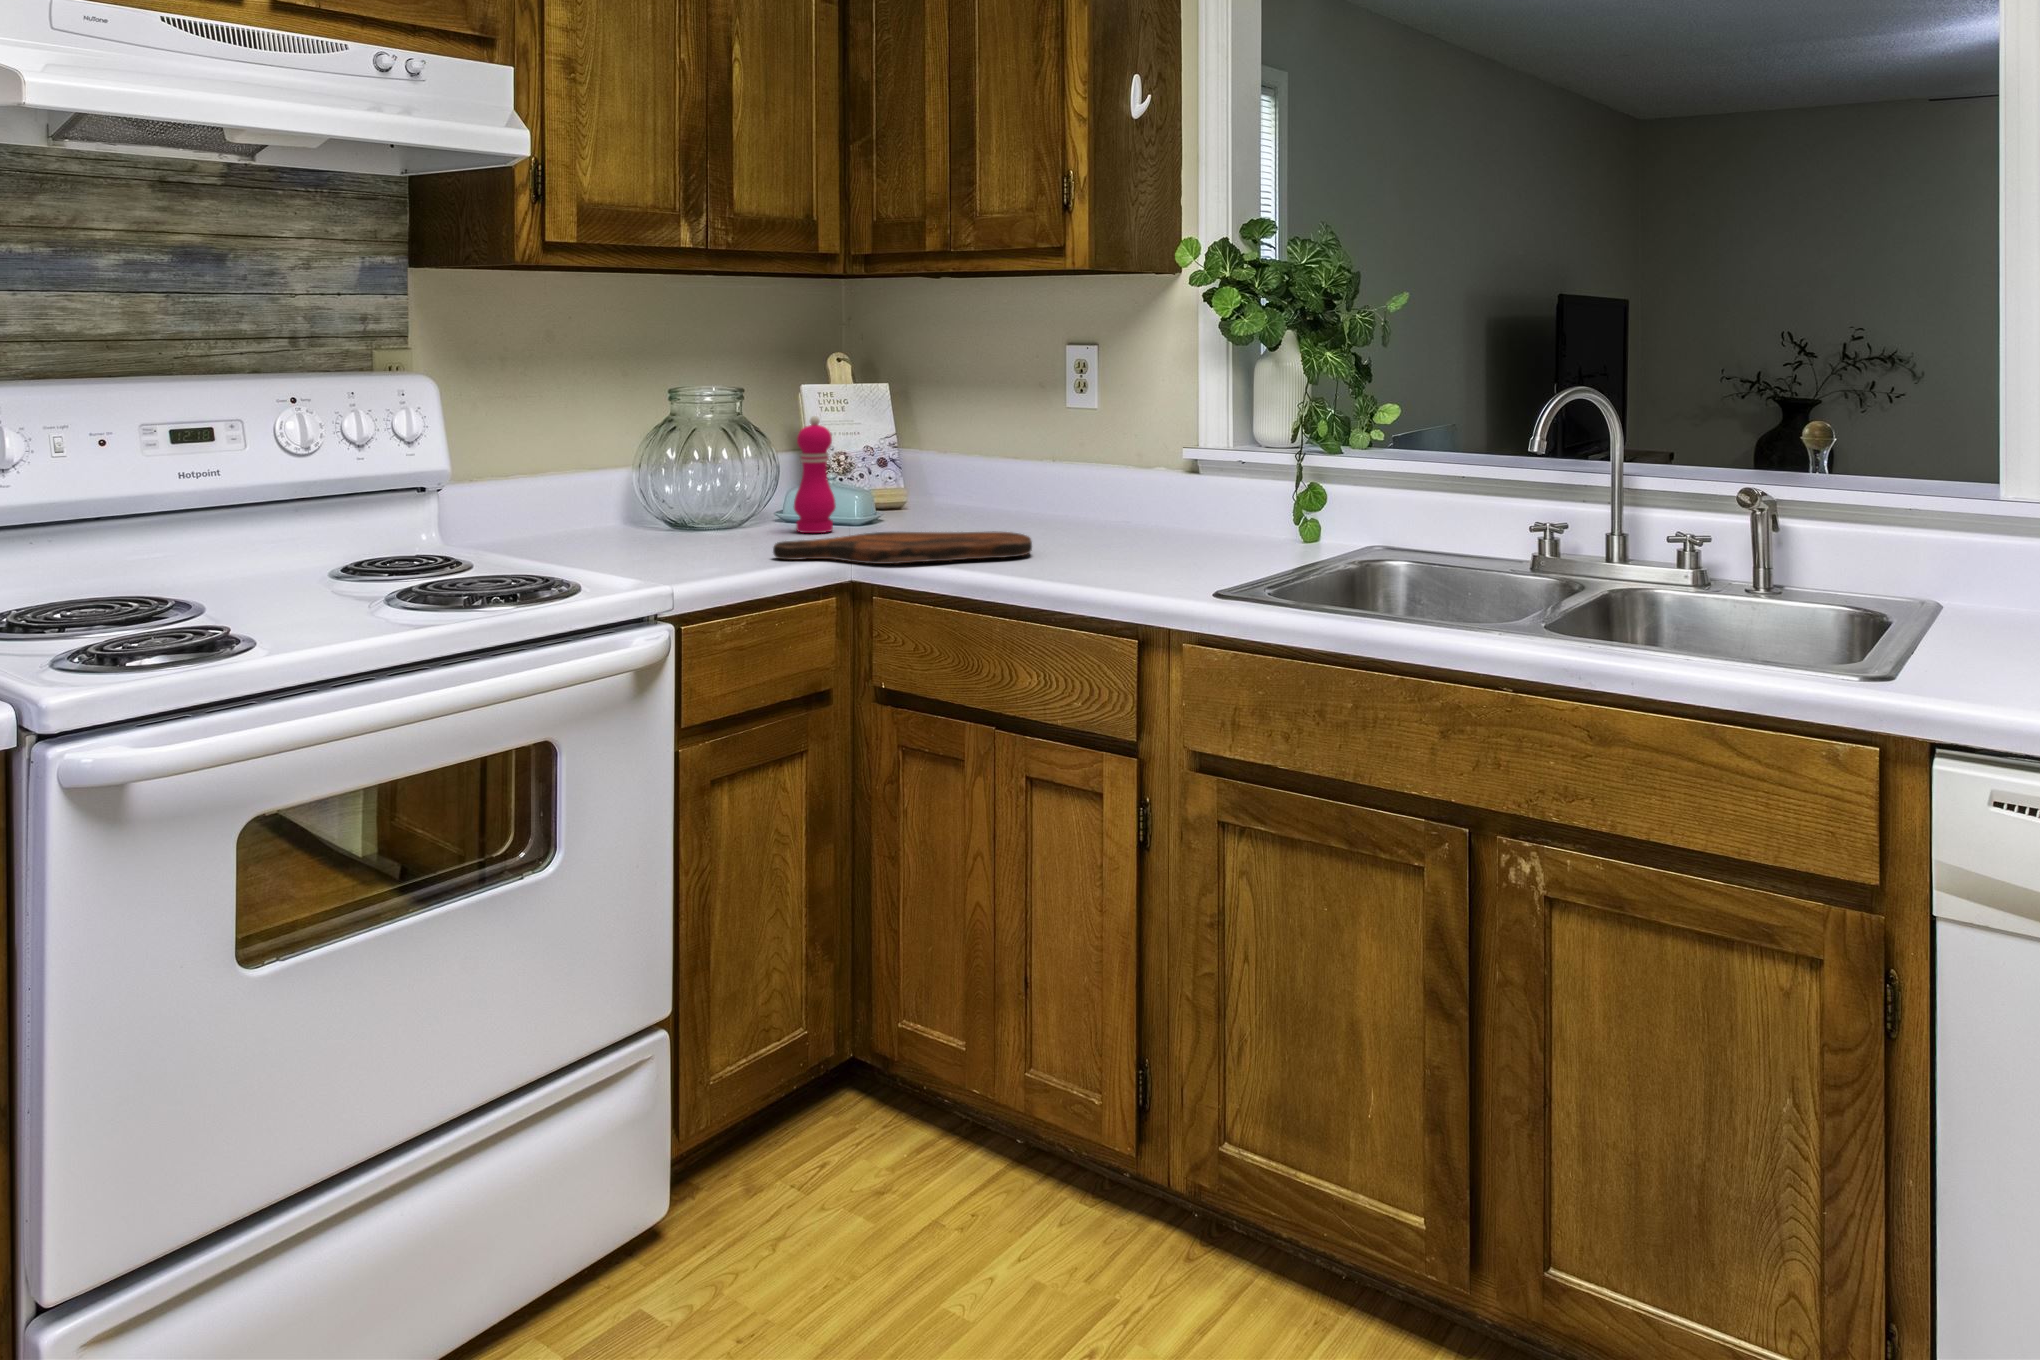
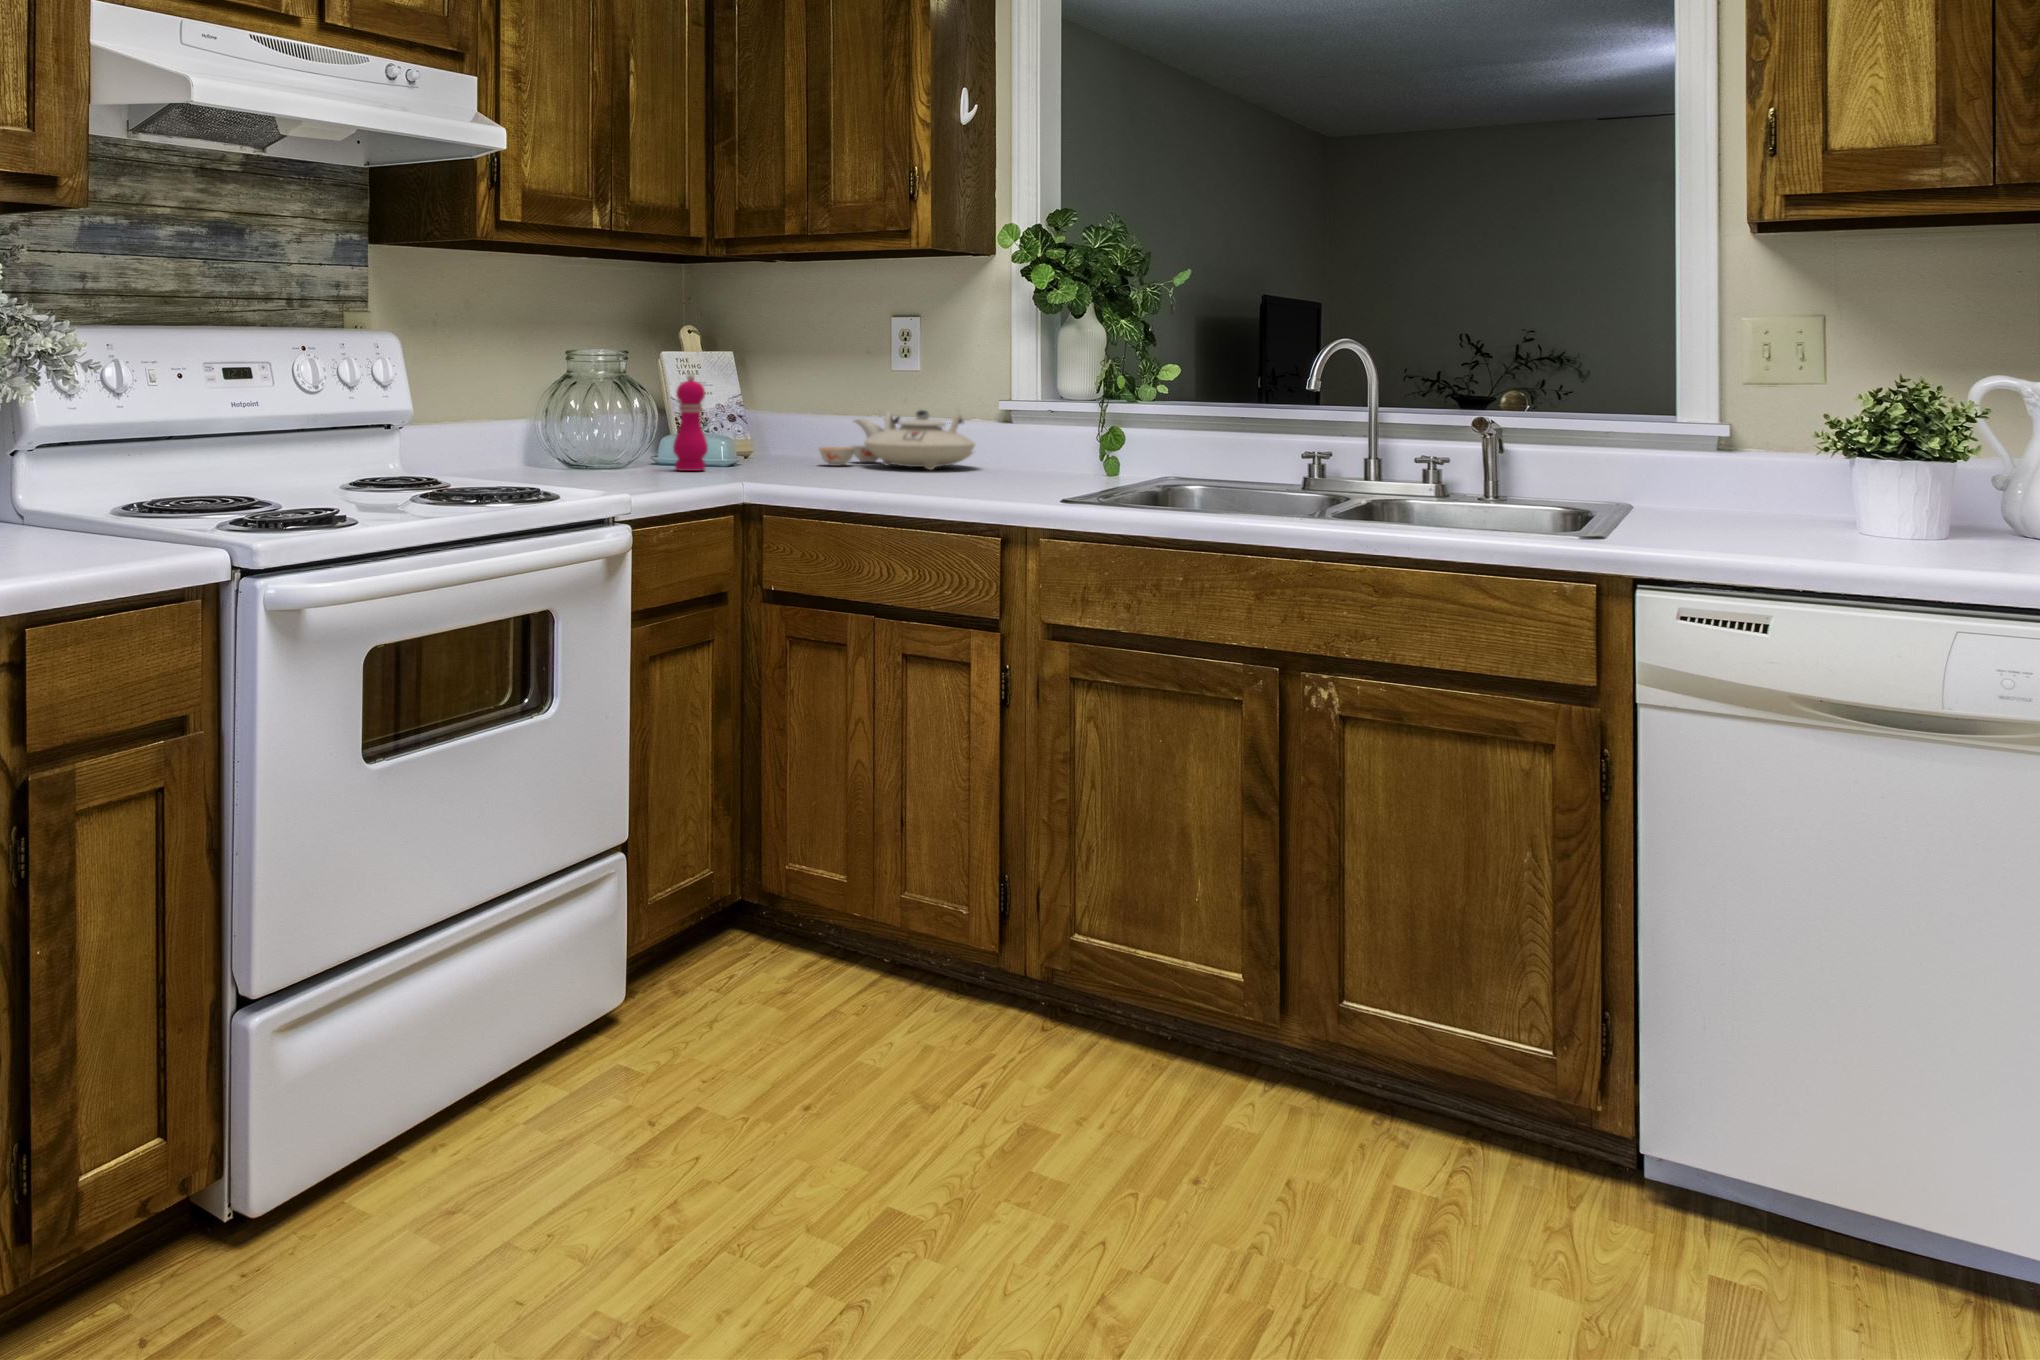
teapot: none [979,456,1168,529] -> present [819,410,975,470]
cutting board: present [773,531,1032,564] -> none [679,465,889,486]

